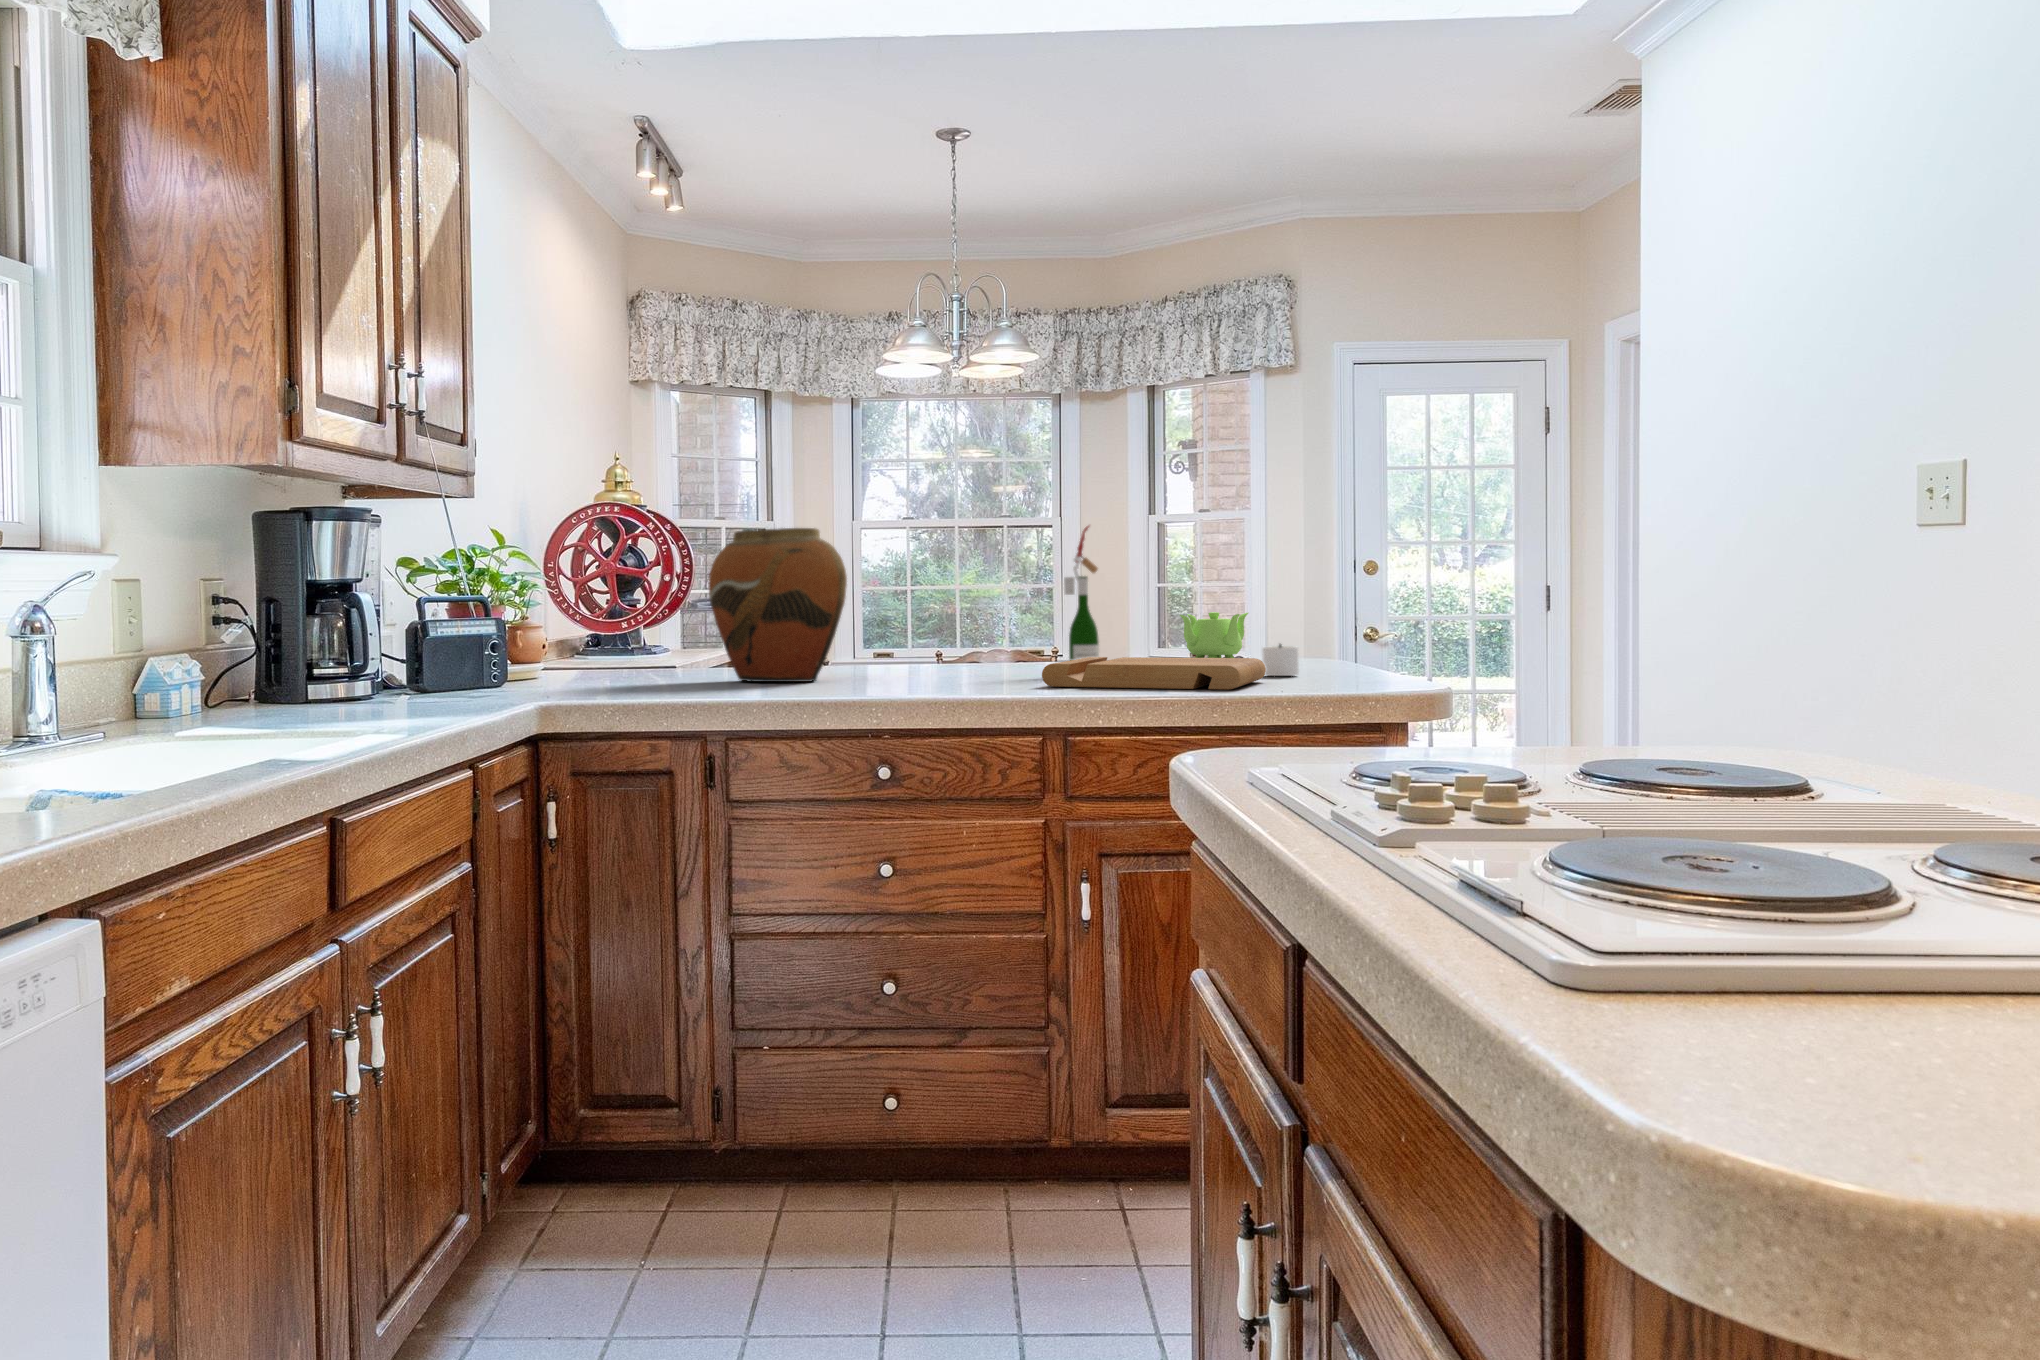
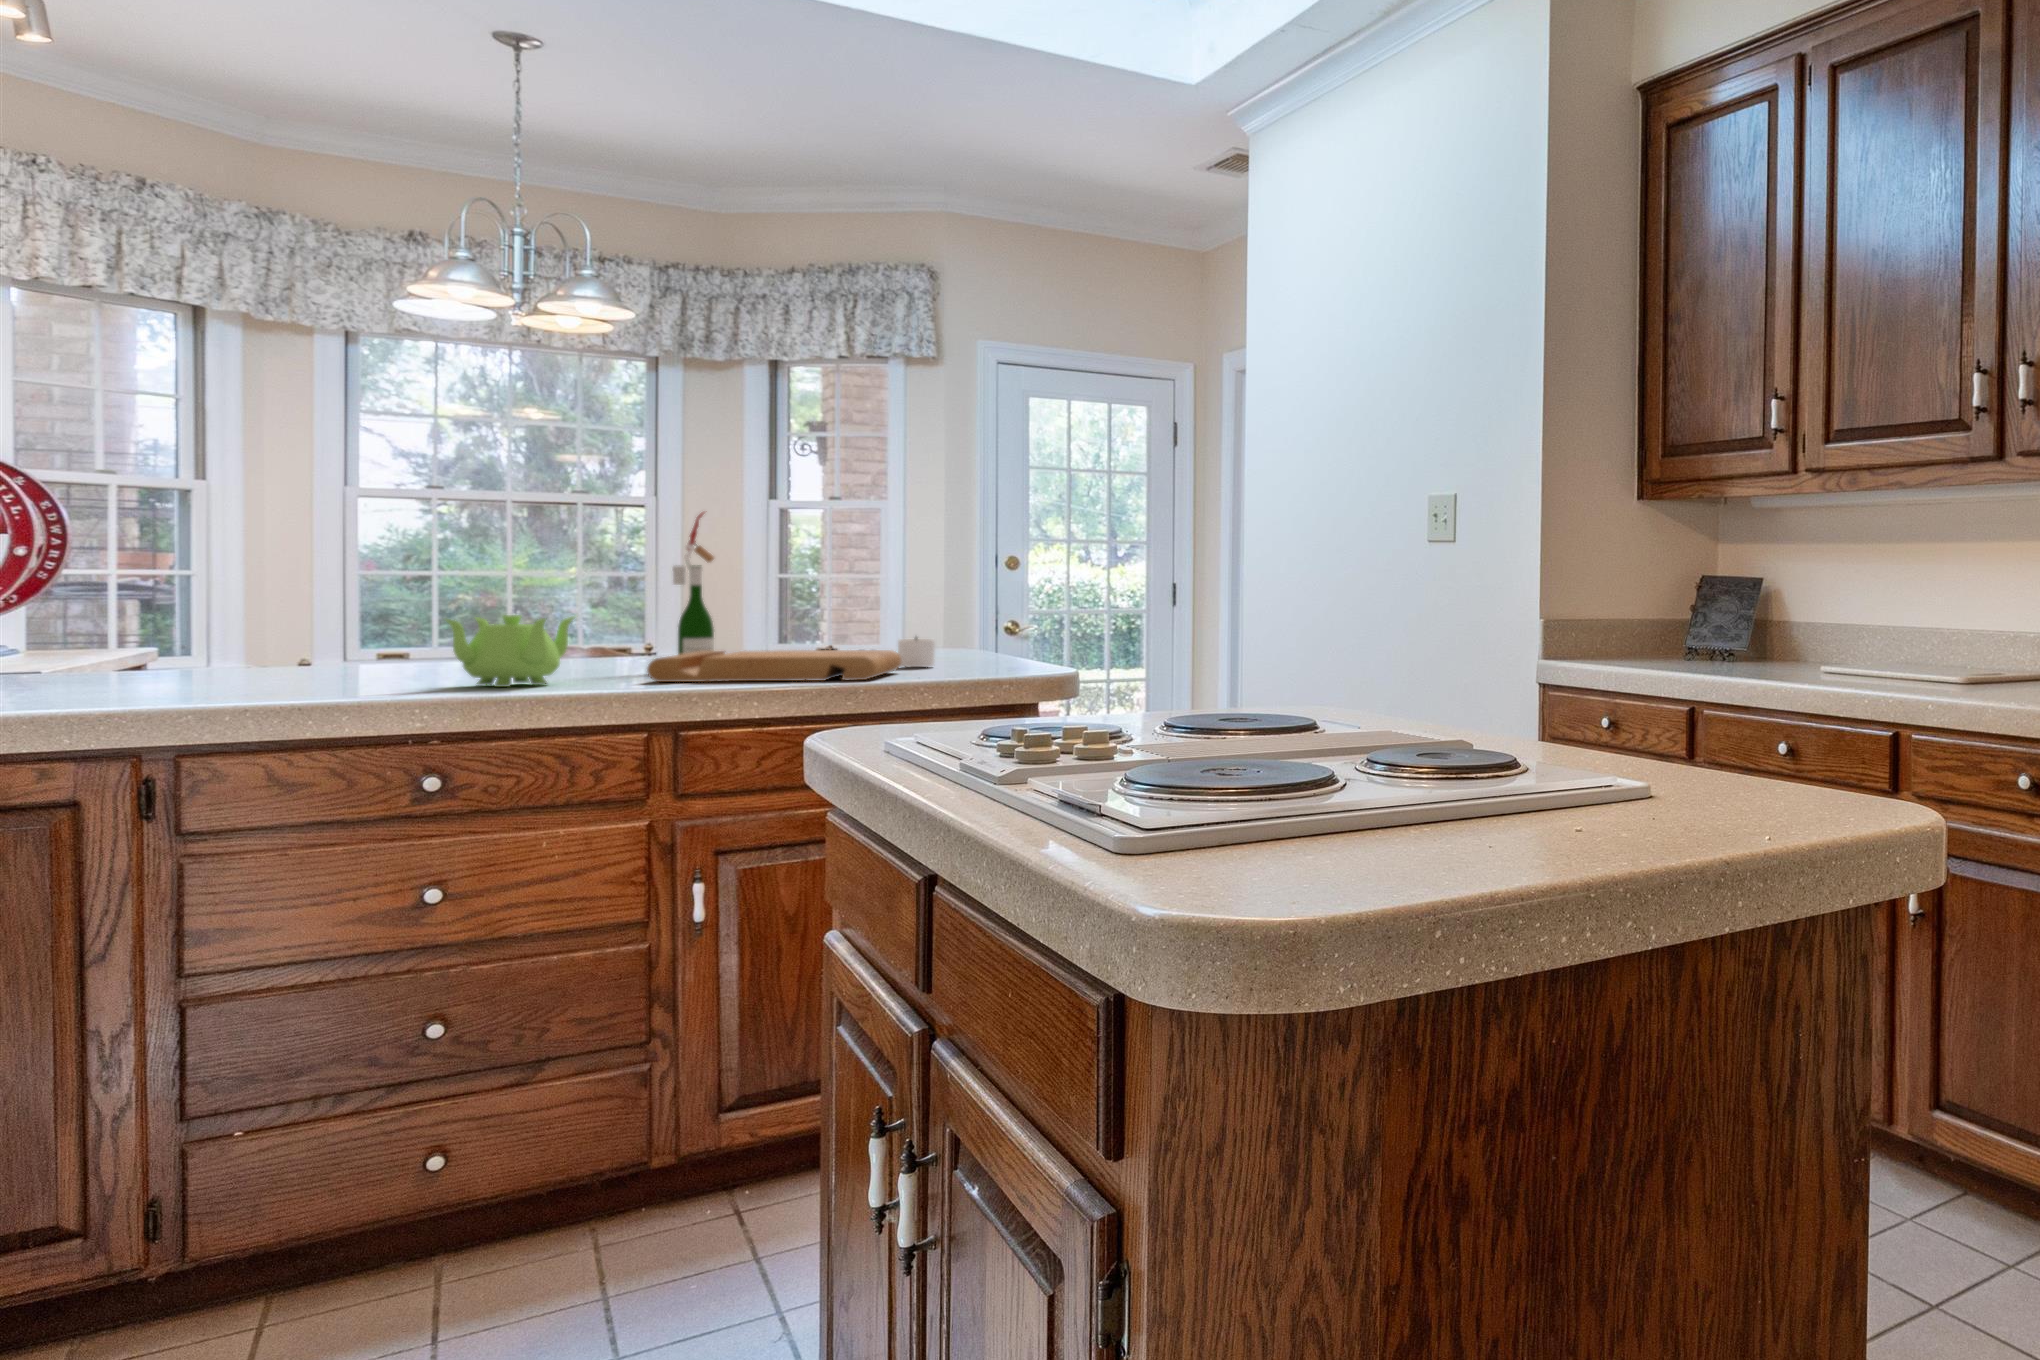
vase: present [709,528,847,682] -> none [139,496,372,686]
teapot: present [1180,612,1248,658] -> present [446,615,575,687]

